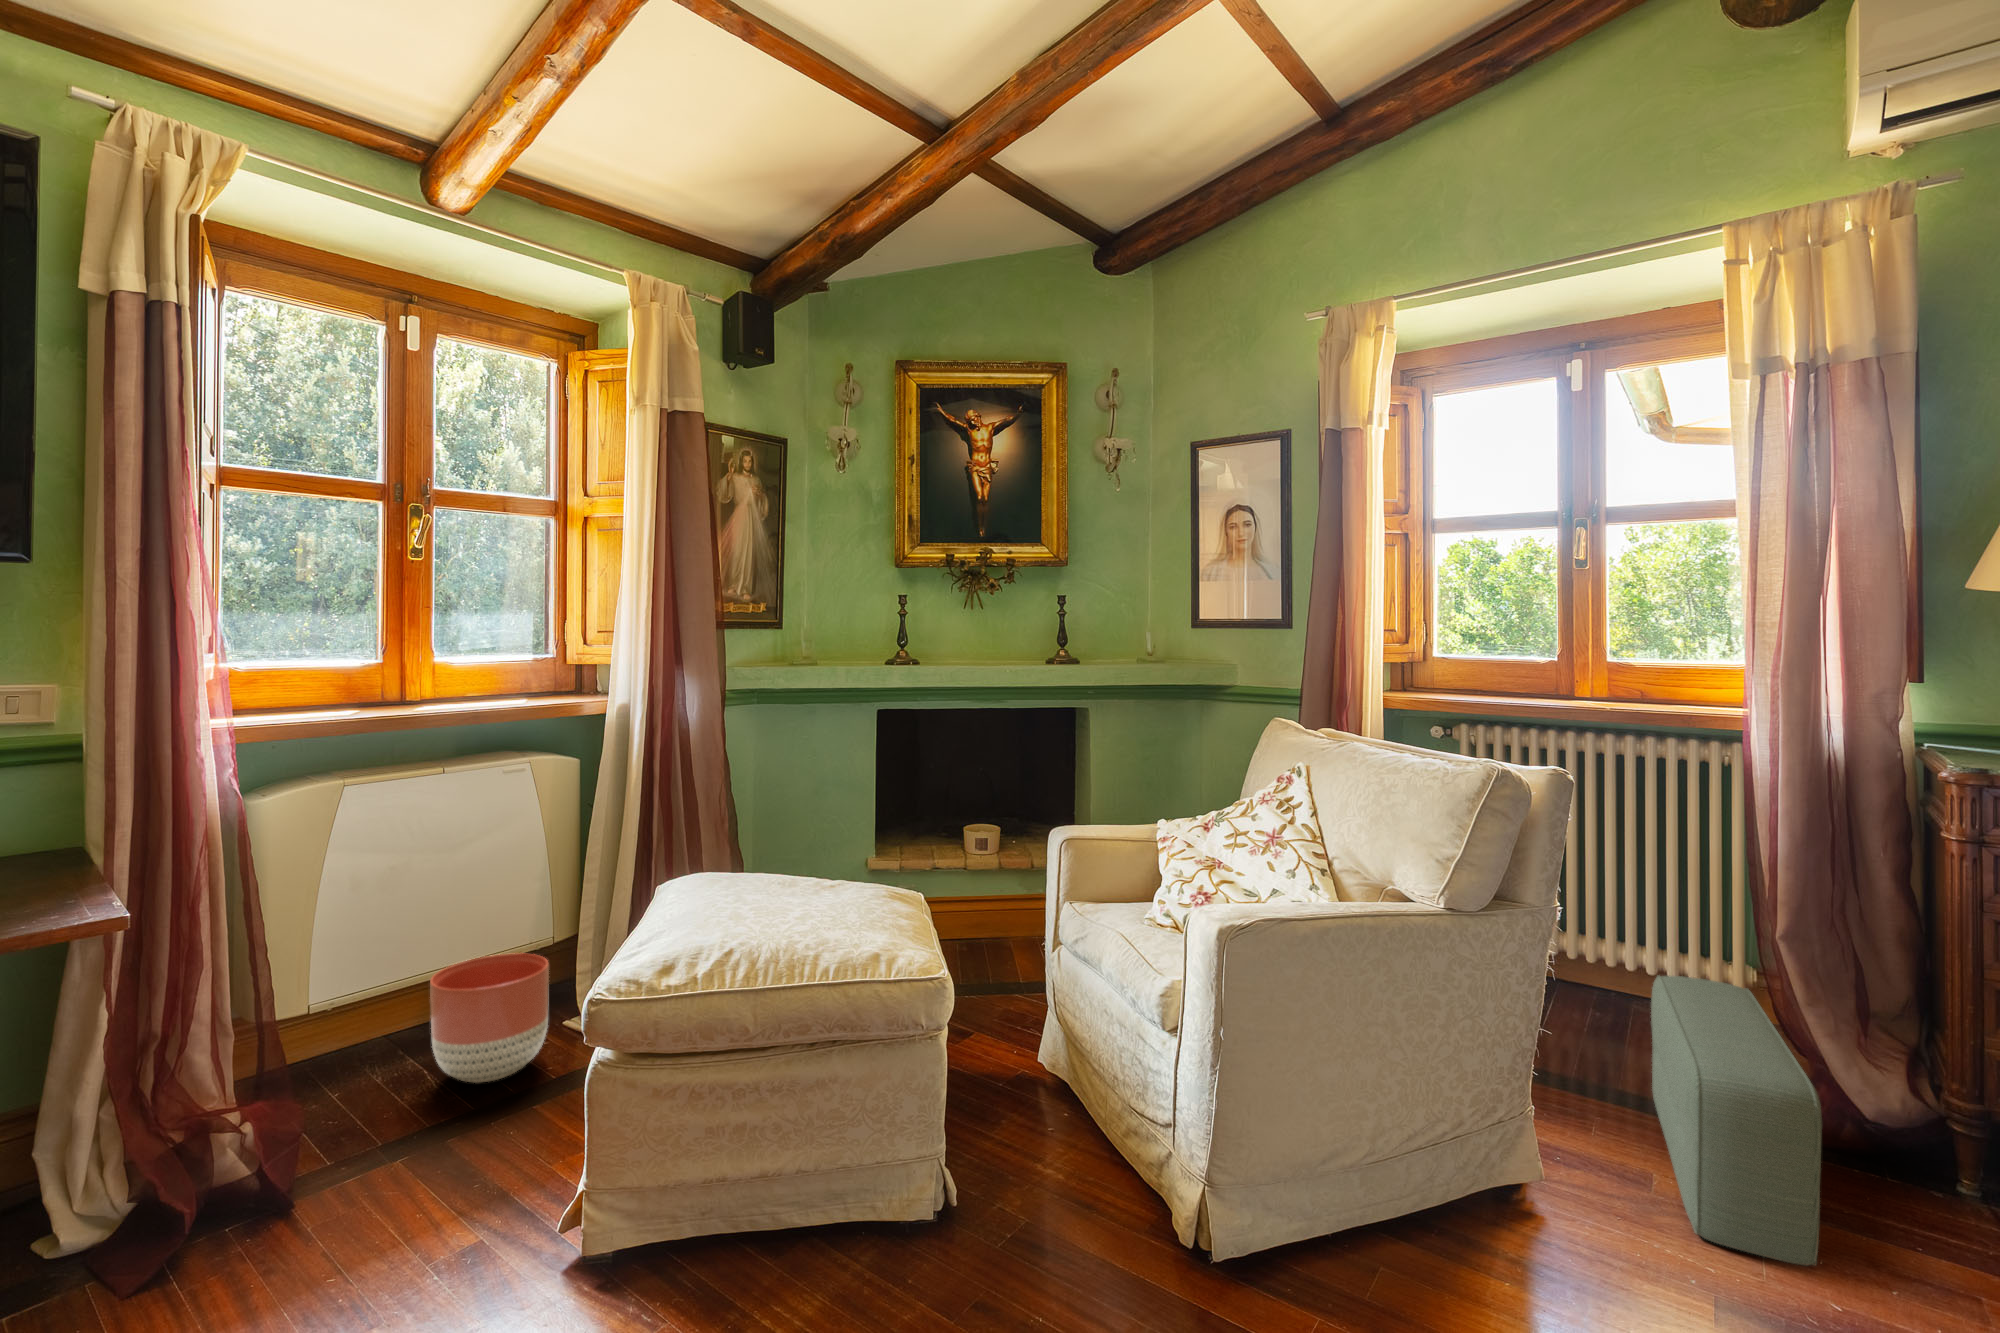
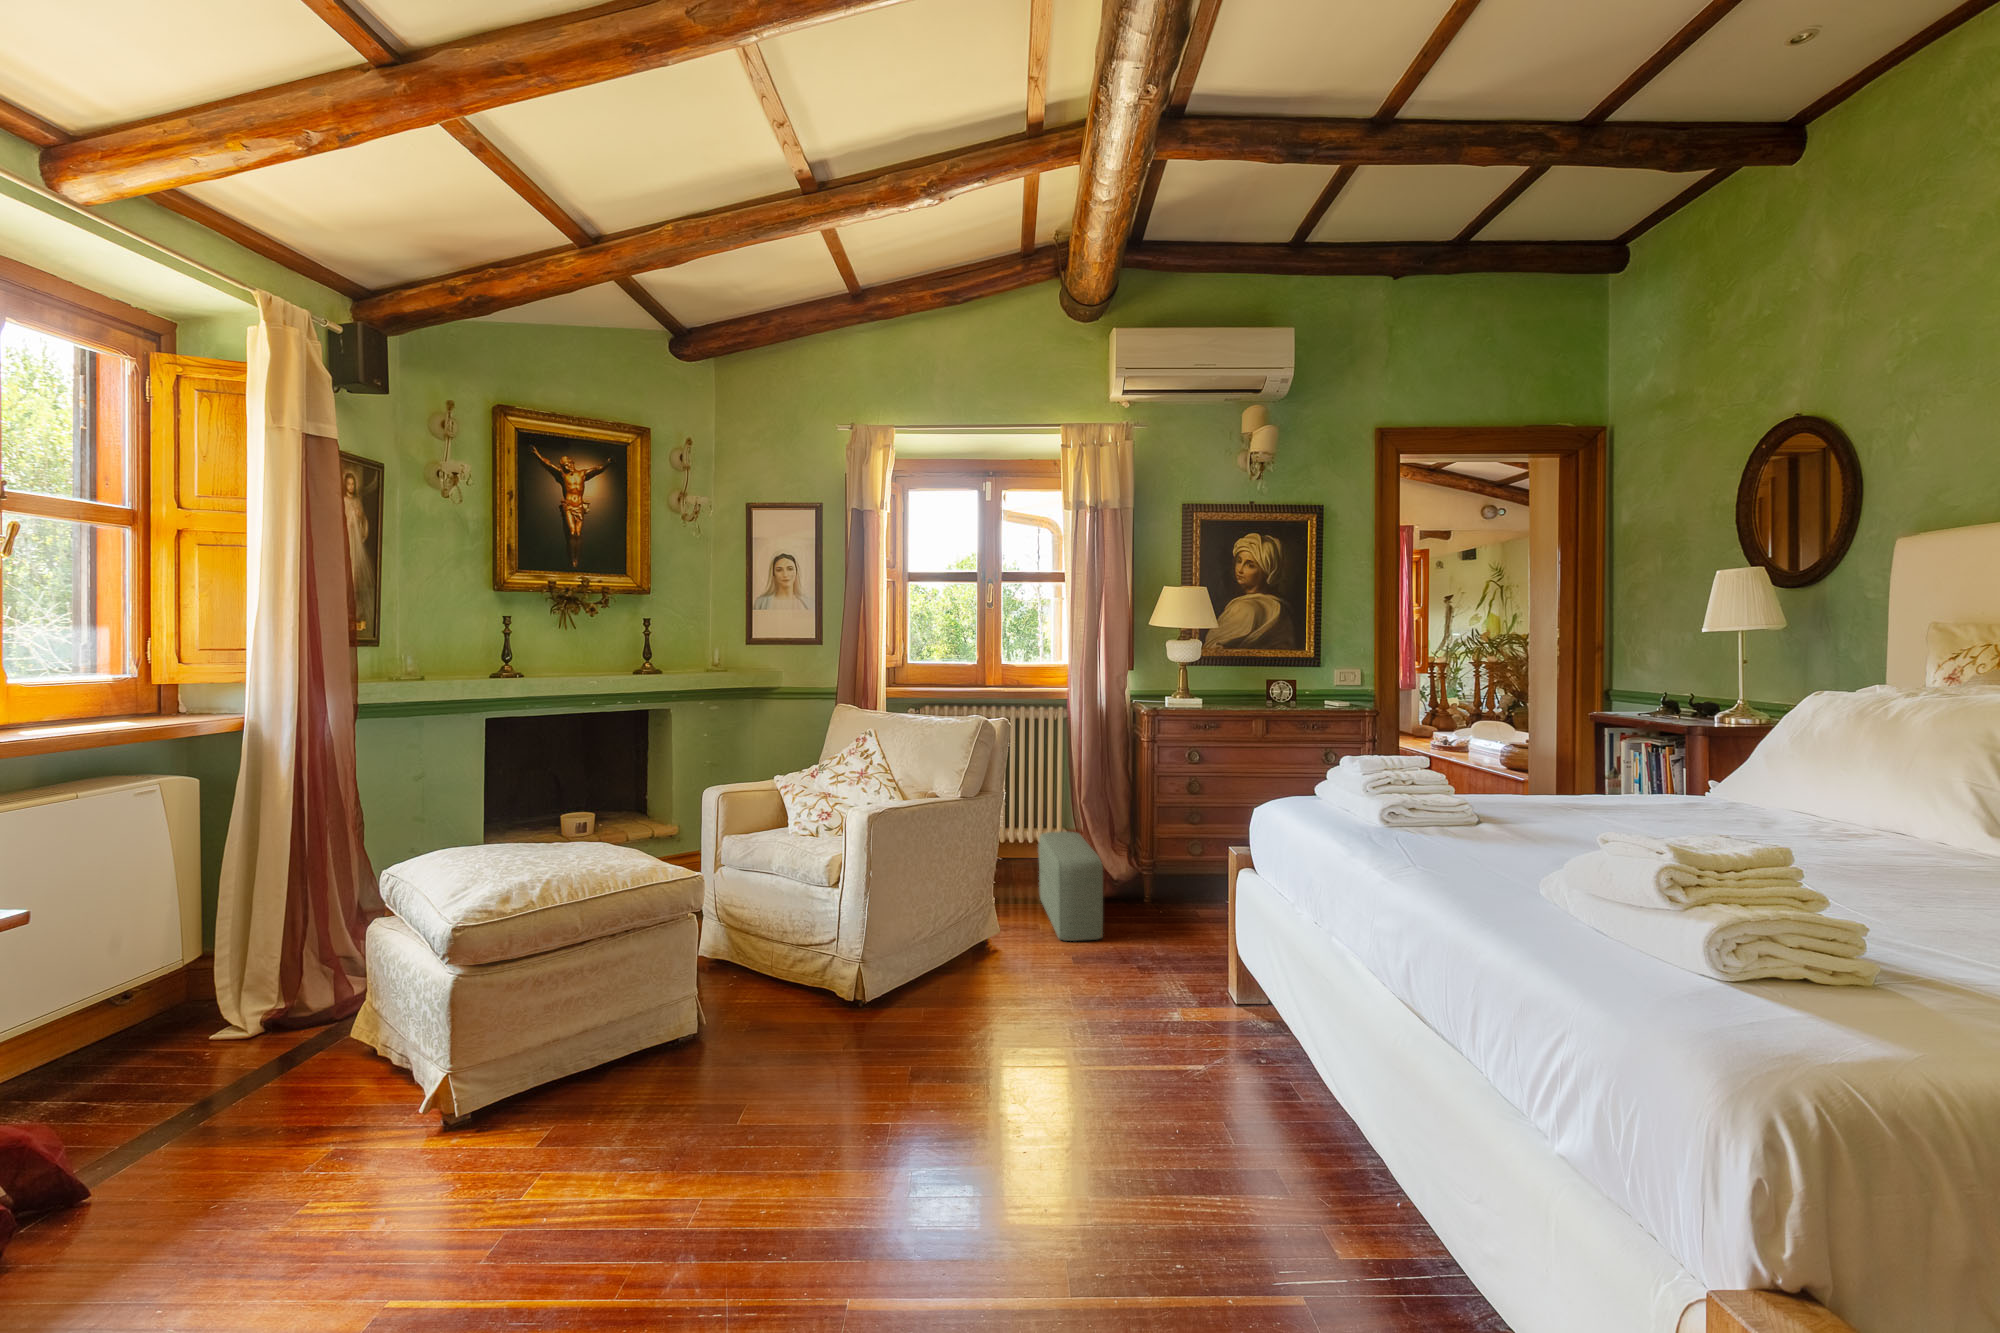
planter: present [430,953,549,1083] -> none [157,944,276,1056]

